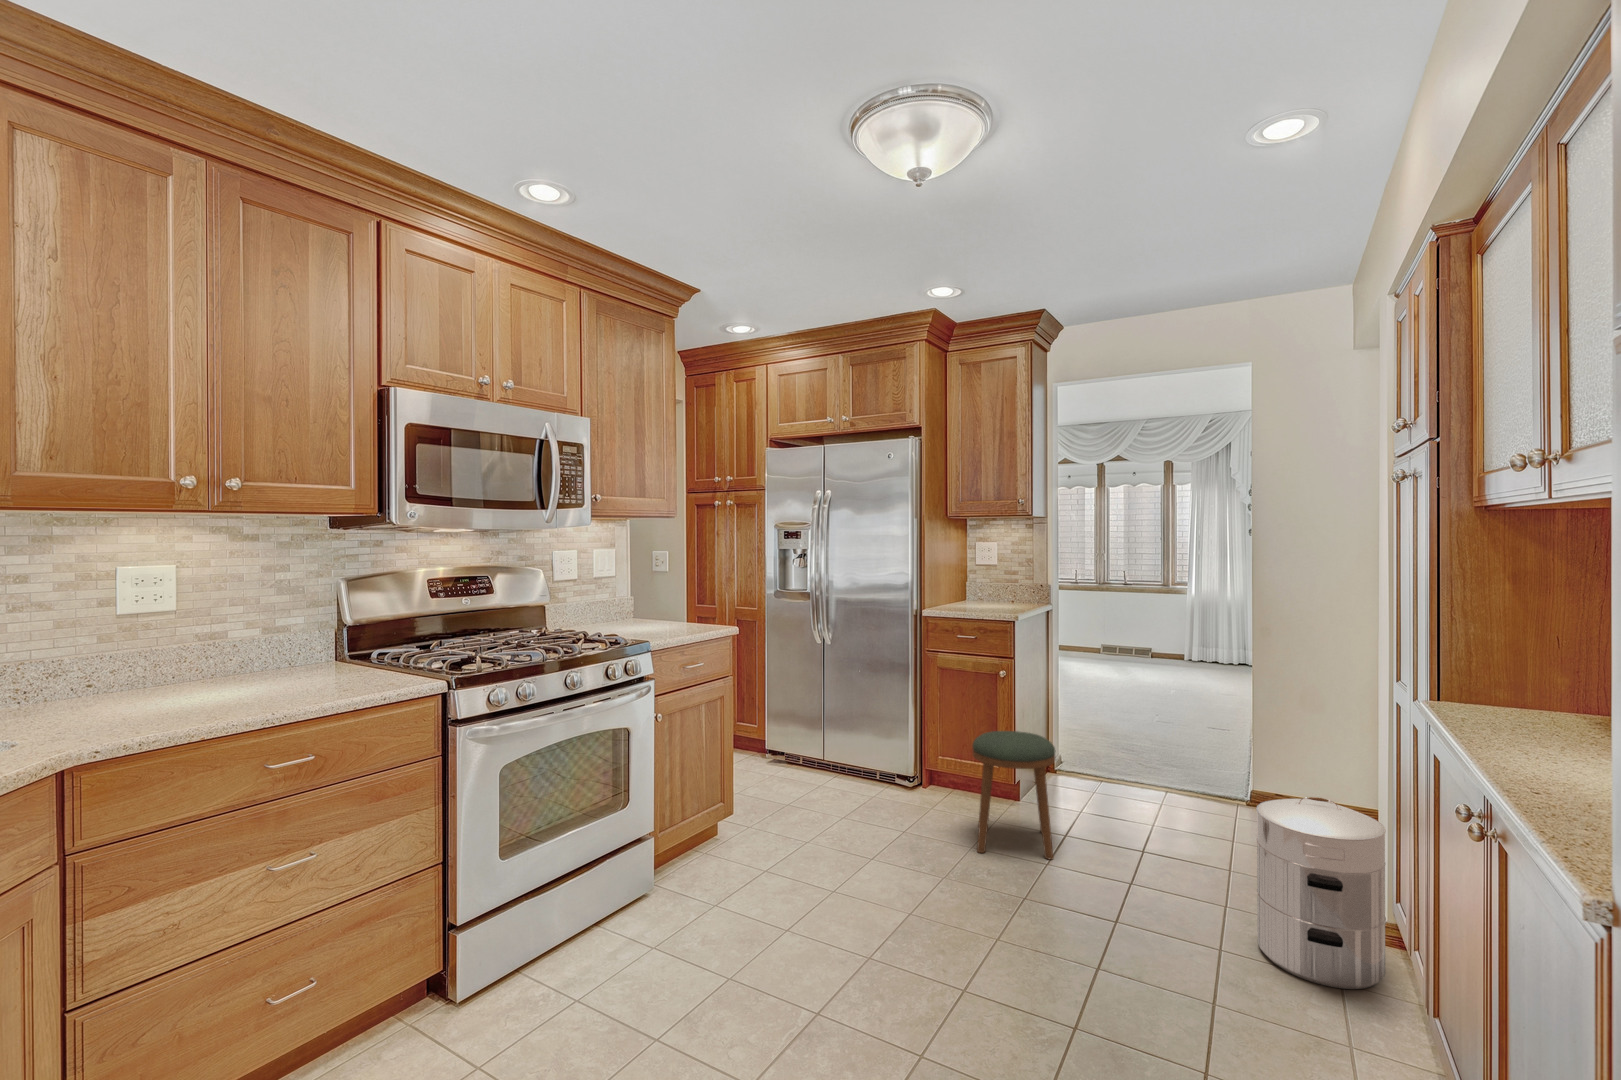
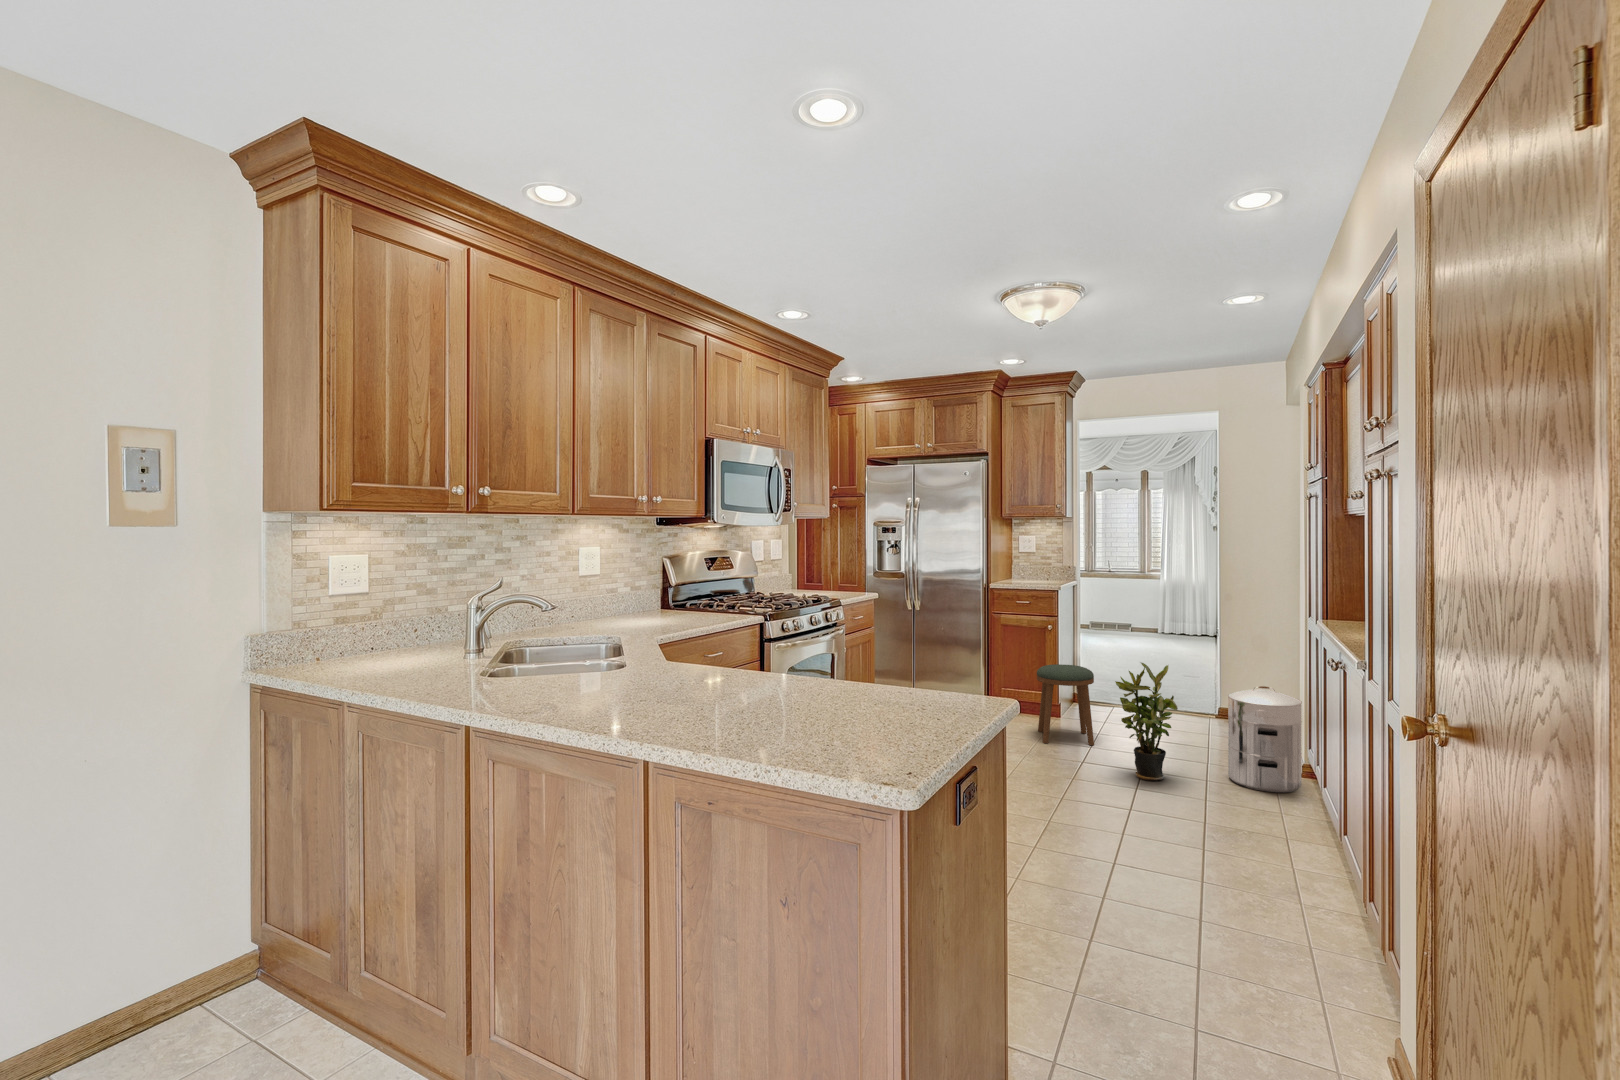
potted plant: none [1068,748,1172,949] -> present [1115,663,1178,781]

